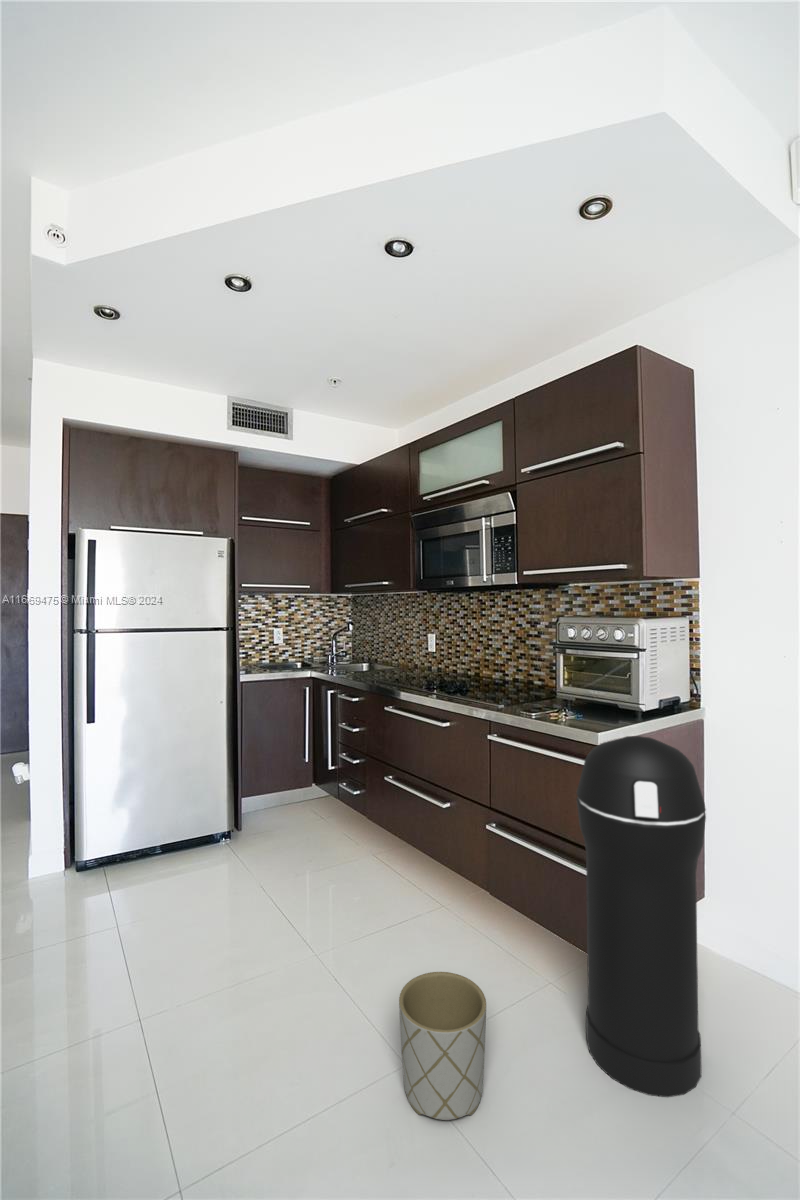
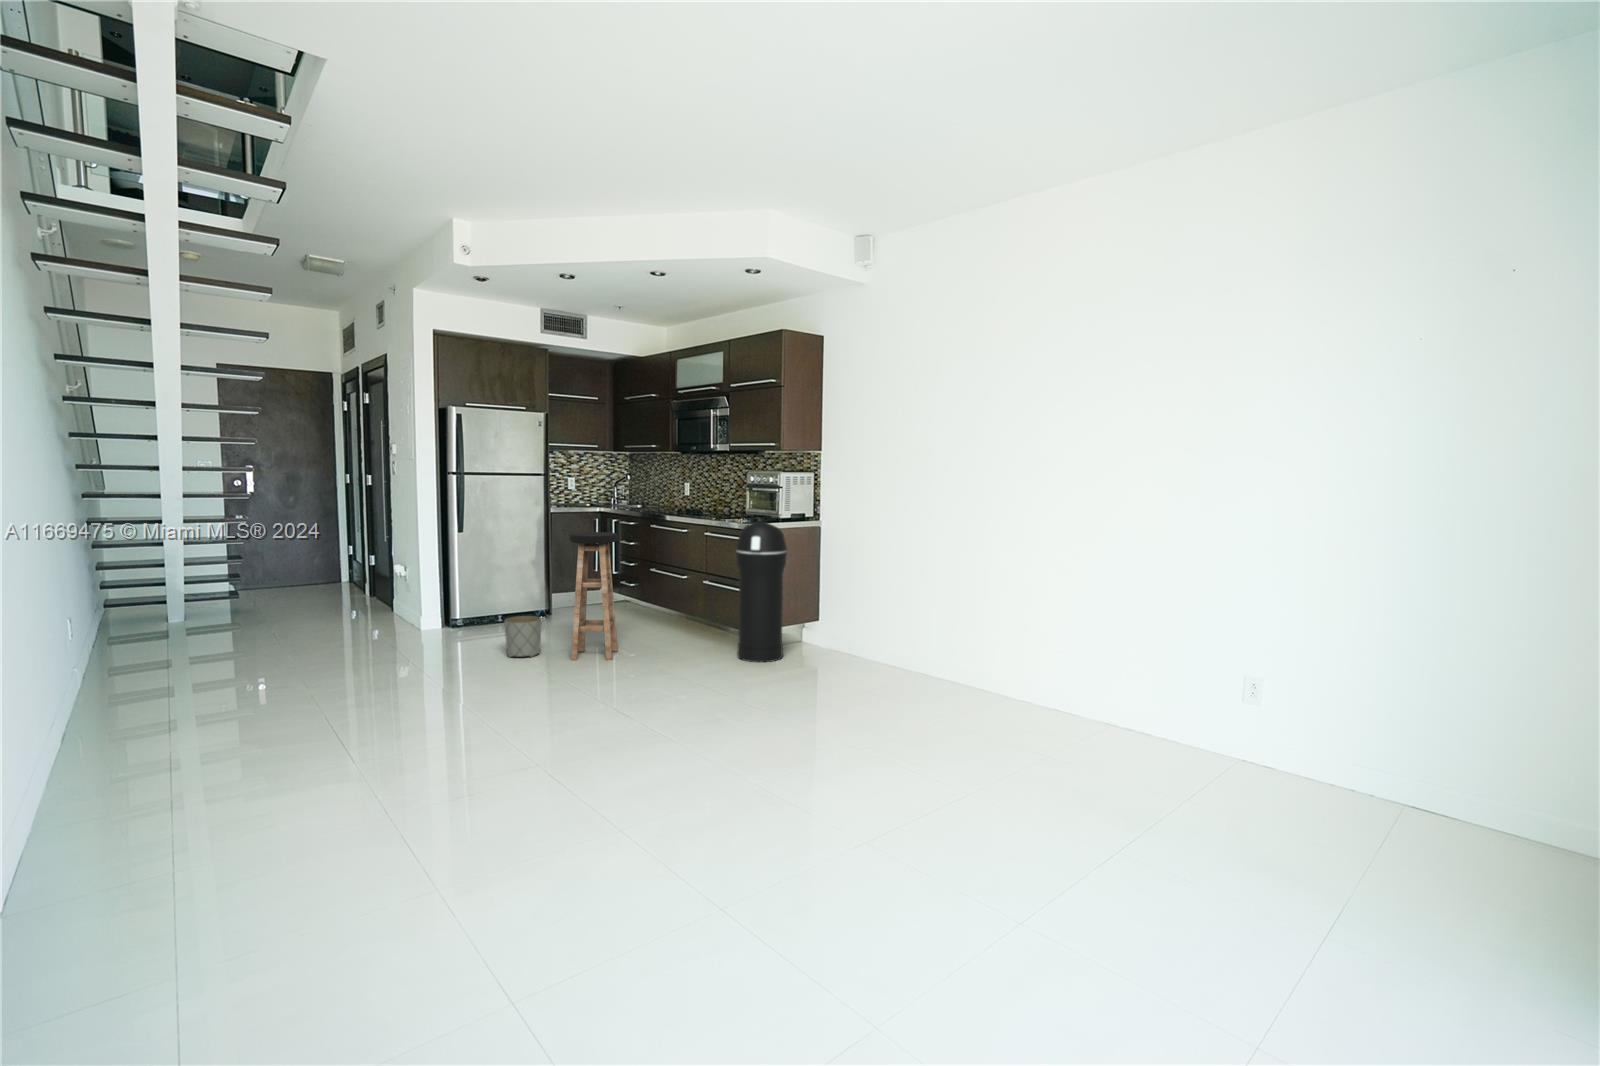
bar stool: none [215,748,322,1055] -> present [570,532,618,660]
planter: present [399,972,486,1120] -> present [505,616,541,657]

